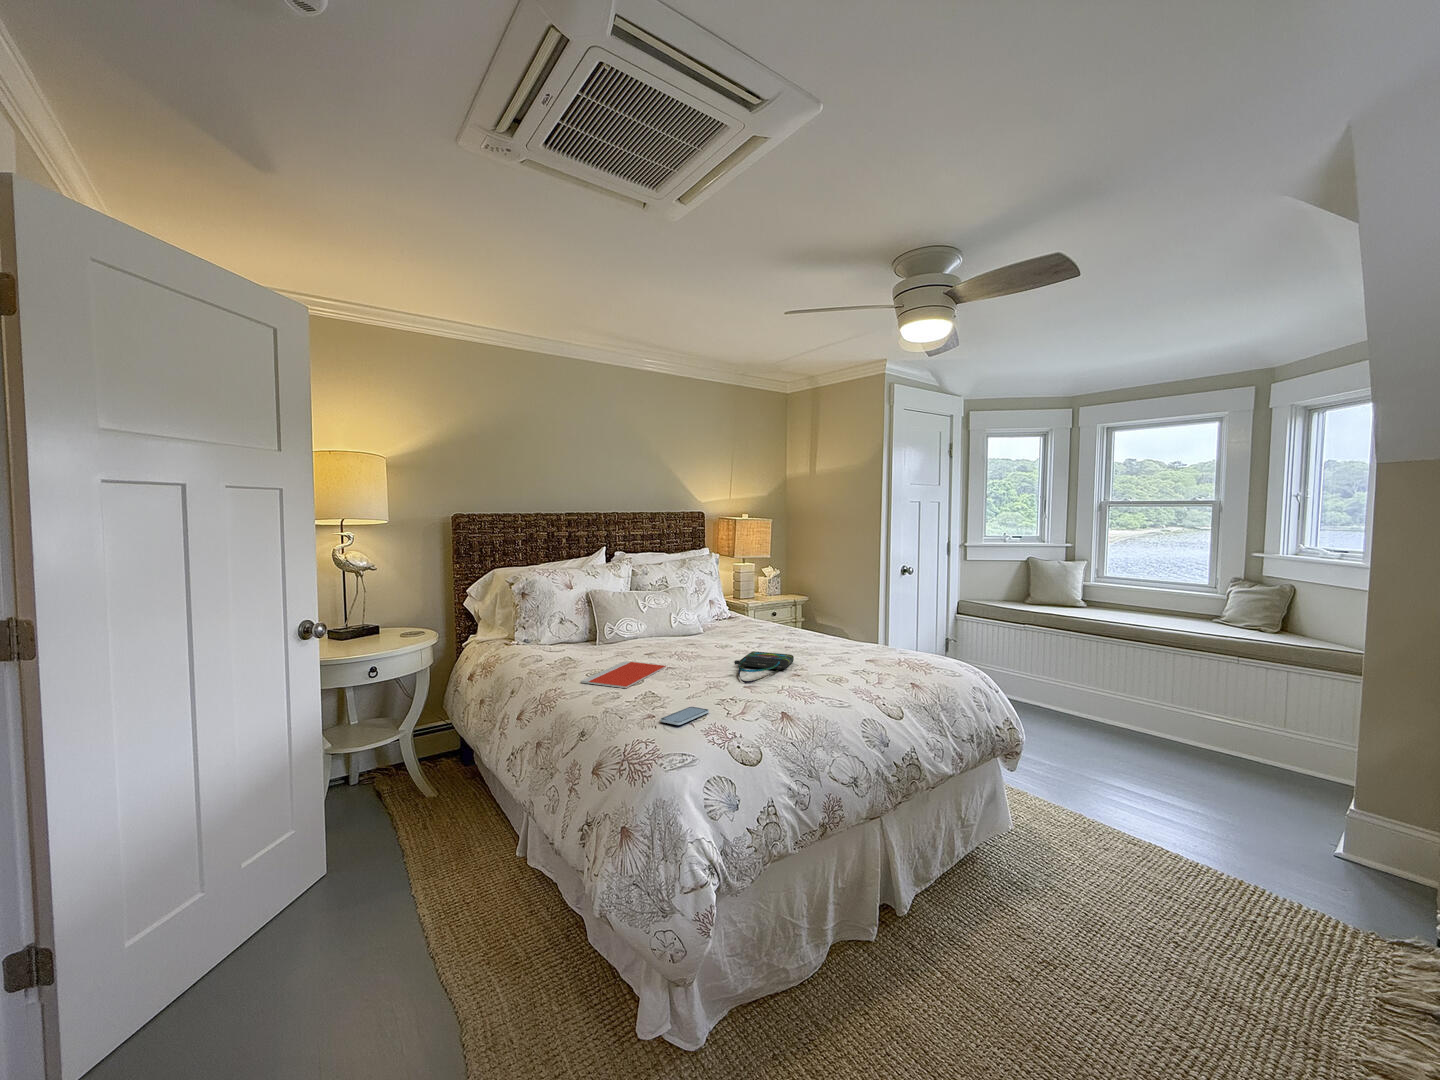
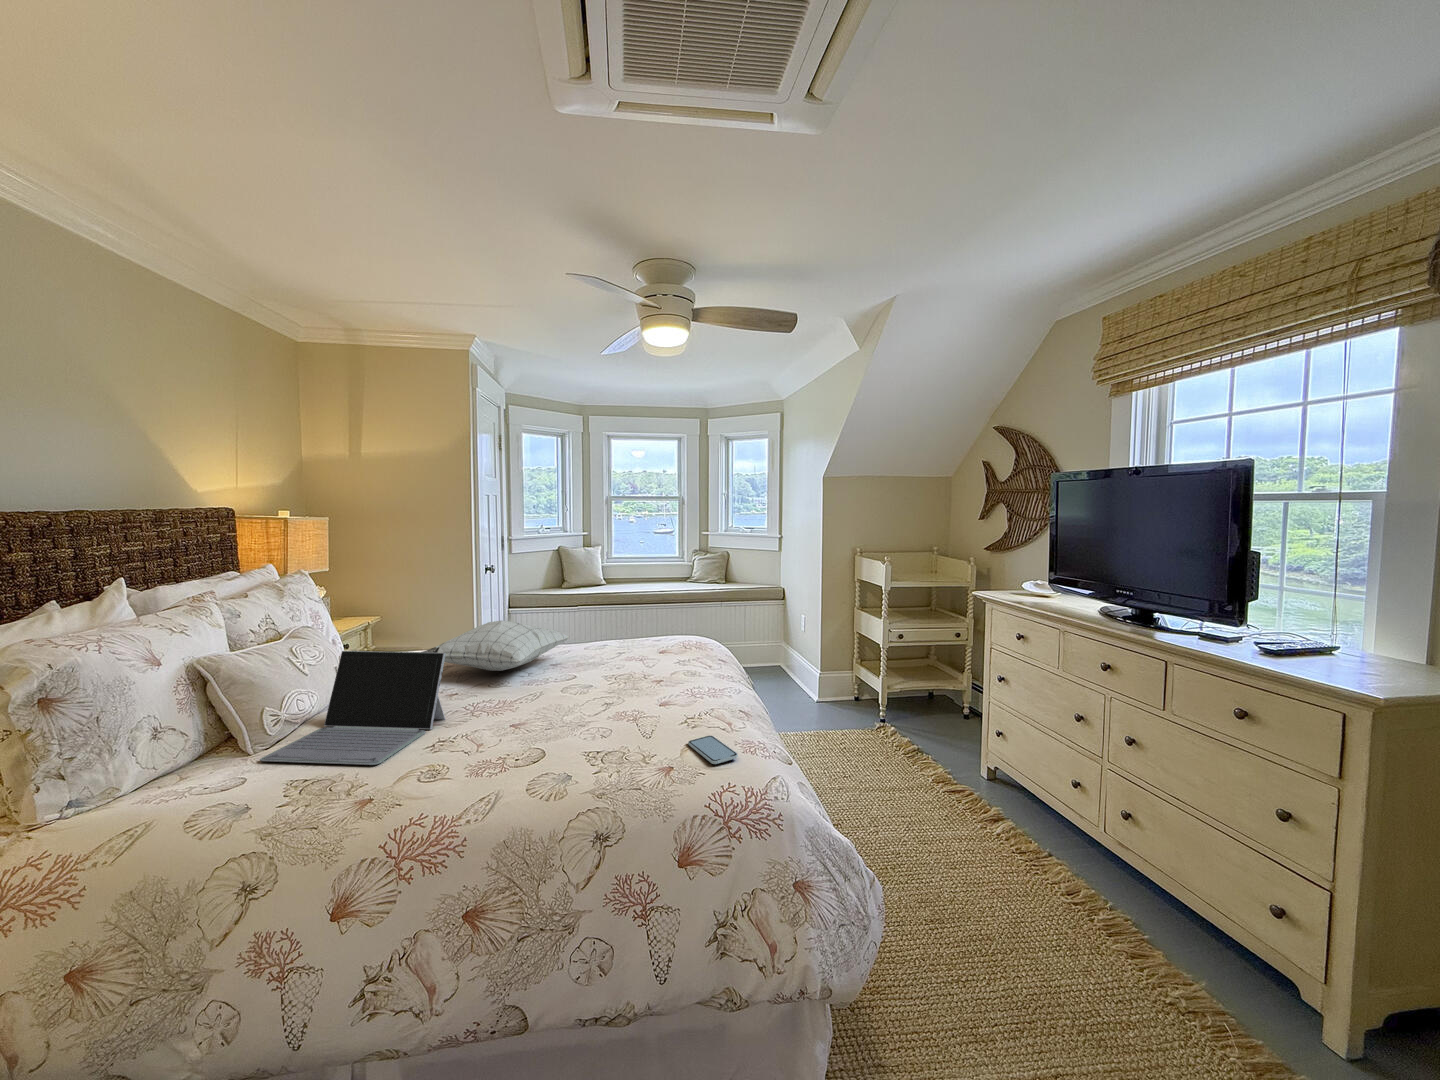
laptop: none [574,598,659,659] -> present [260,651,446,765]
pillow: none [698,600,804,640] -> present [423,621,569,671]
tote bag: present [734,651,794,683] -> none [569,668,651,706]
notebook: present [581,661,666,688] -> none [448,725,565,787]

